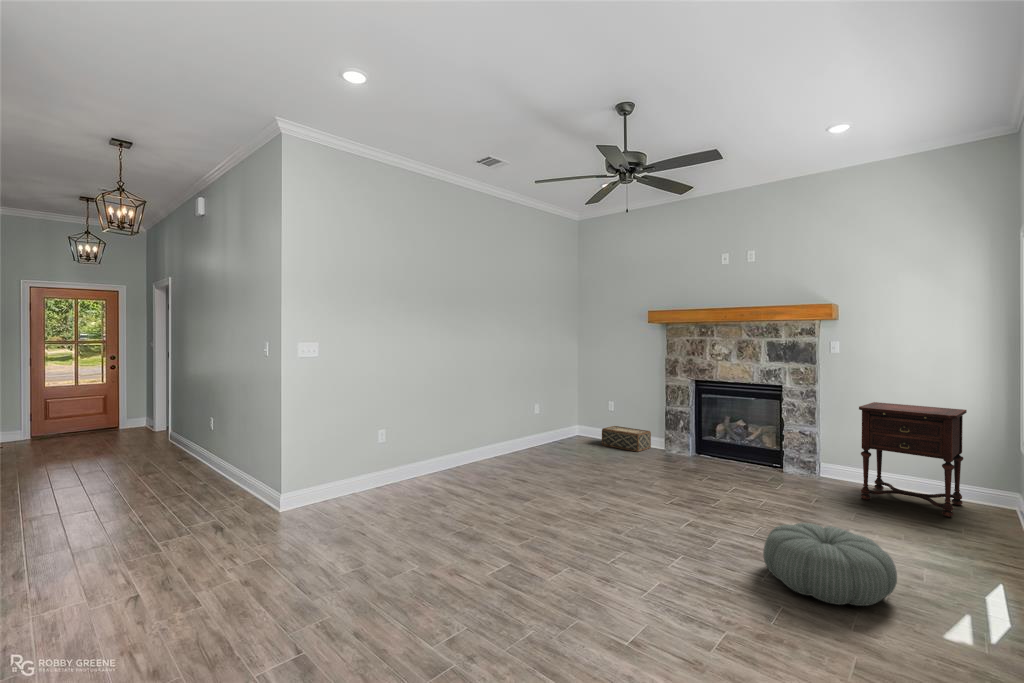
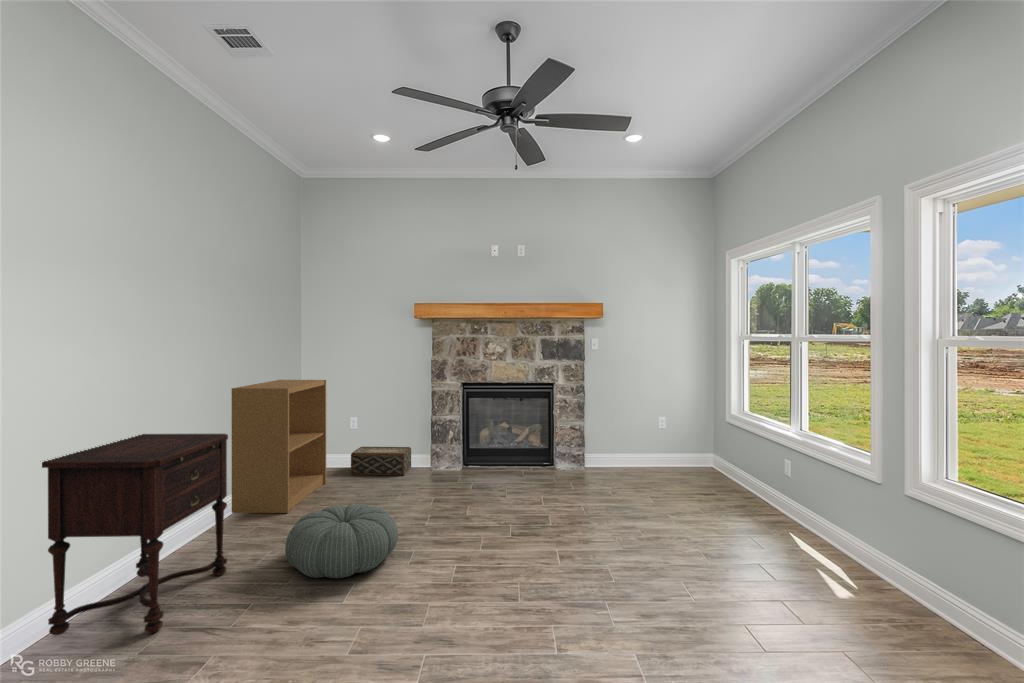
bookshelf: none [513,369,581,458] -> present [231,380,326,513]
side table: present [859,402,967,517] -> present [42,434,228,635]
pouf: present [763,523,897,606] -> present [285,504,398,578]

